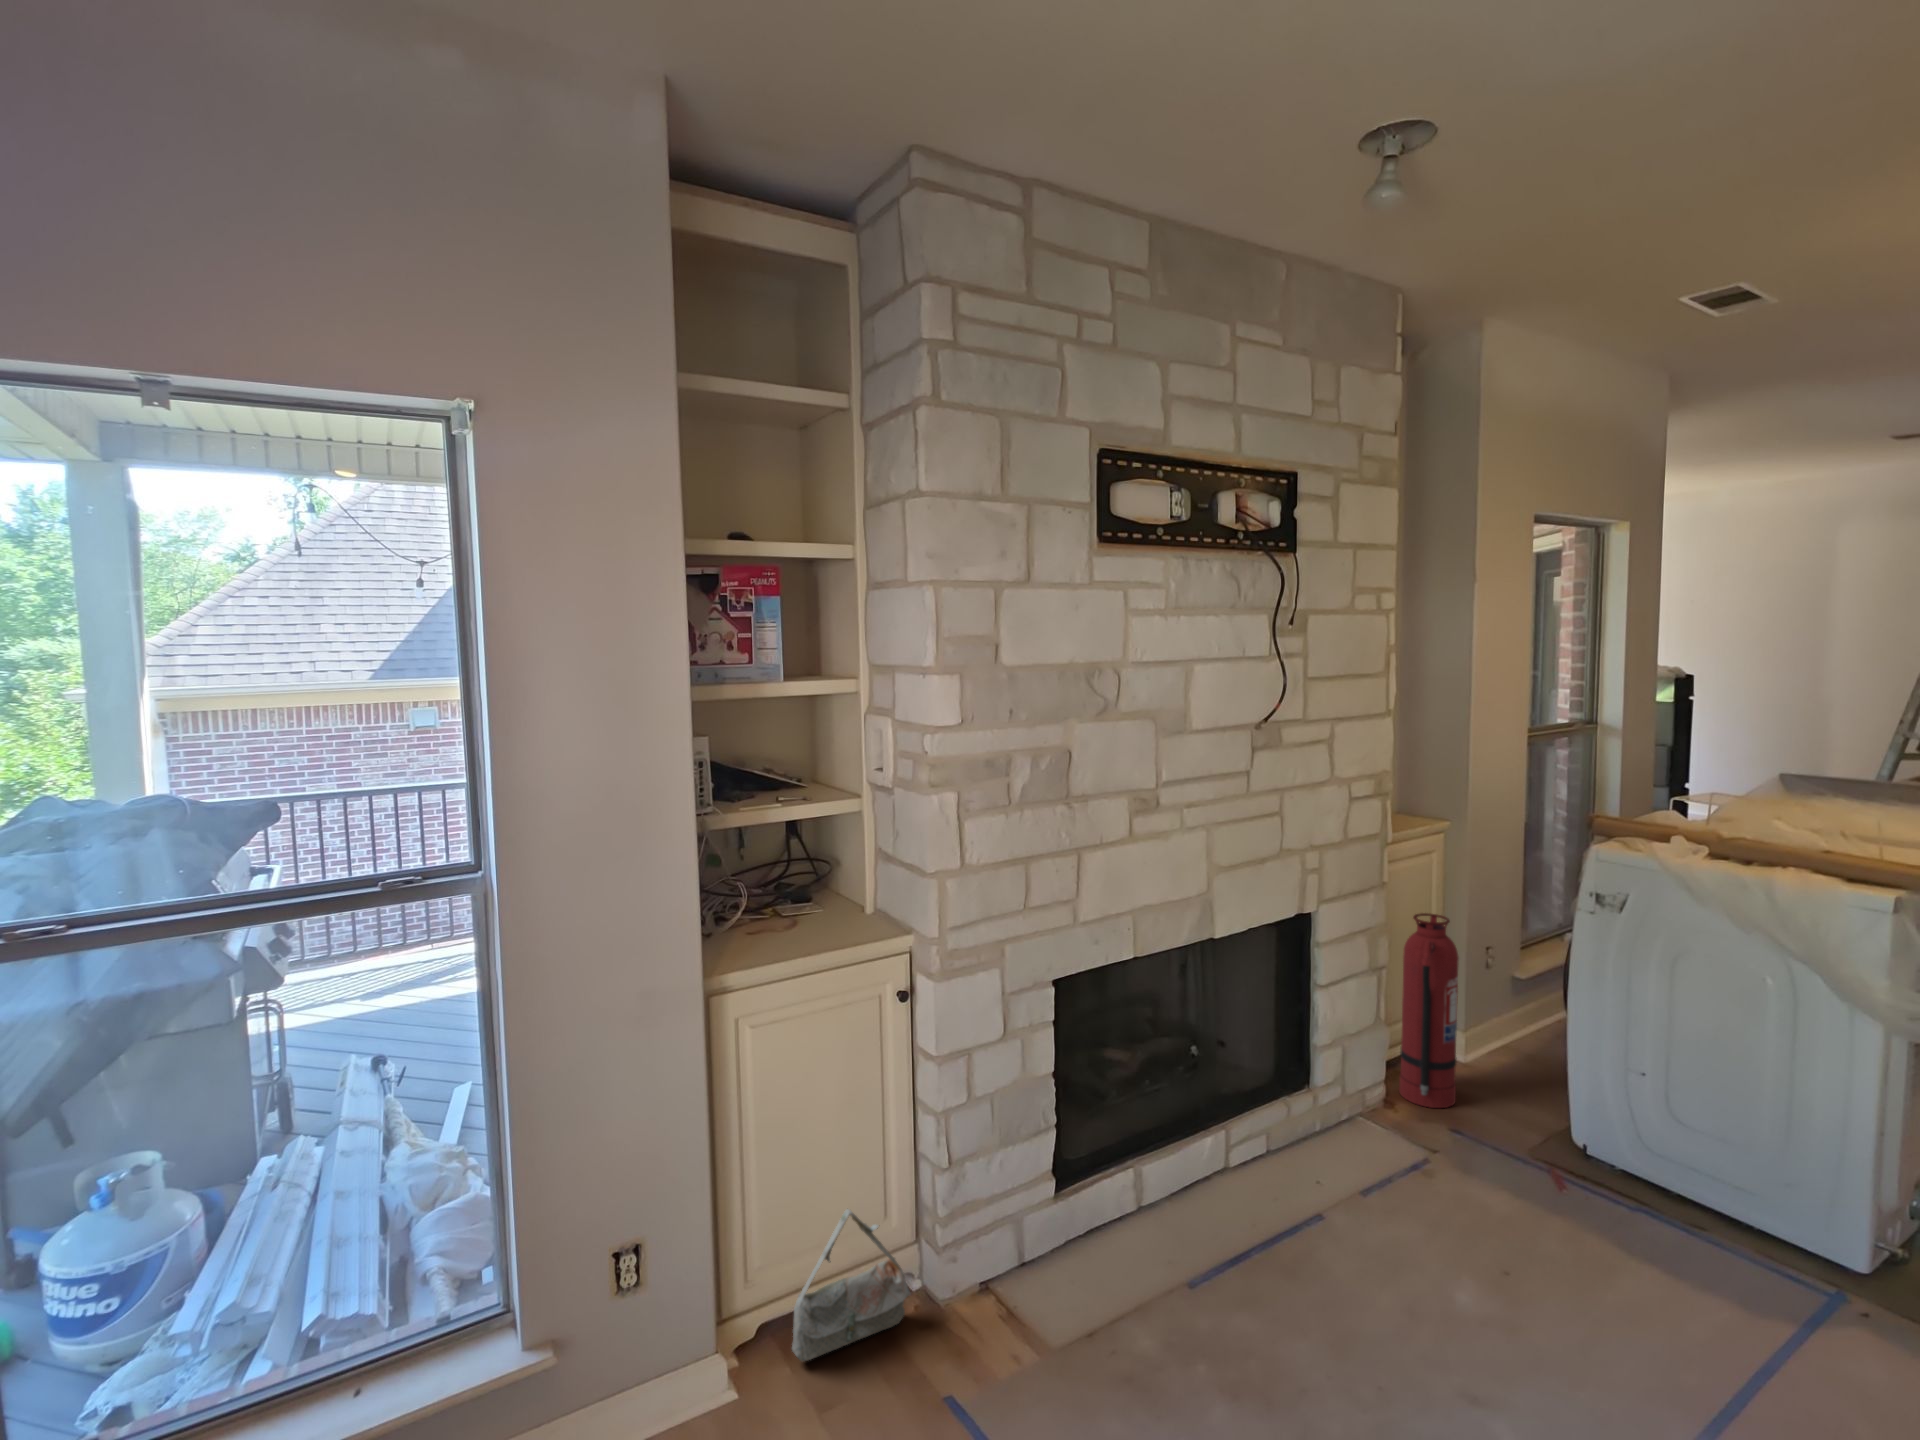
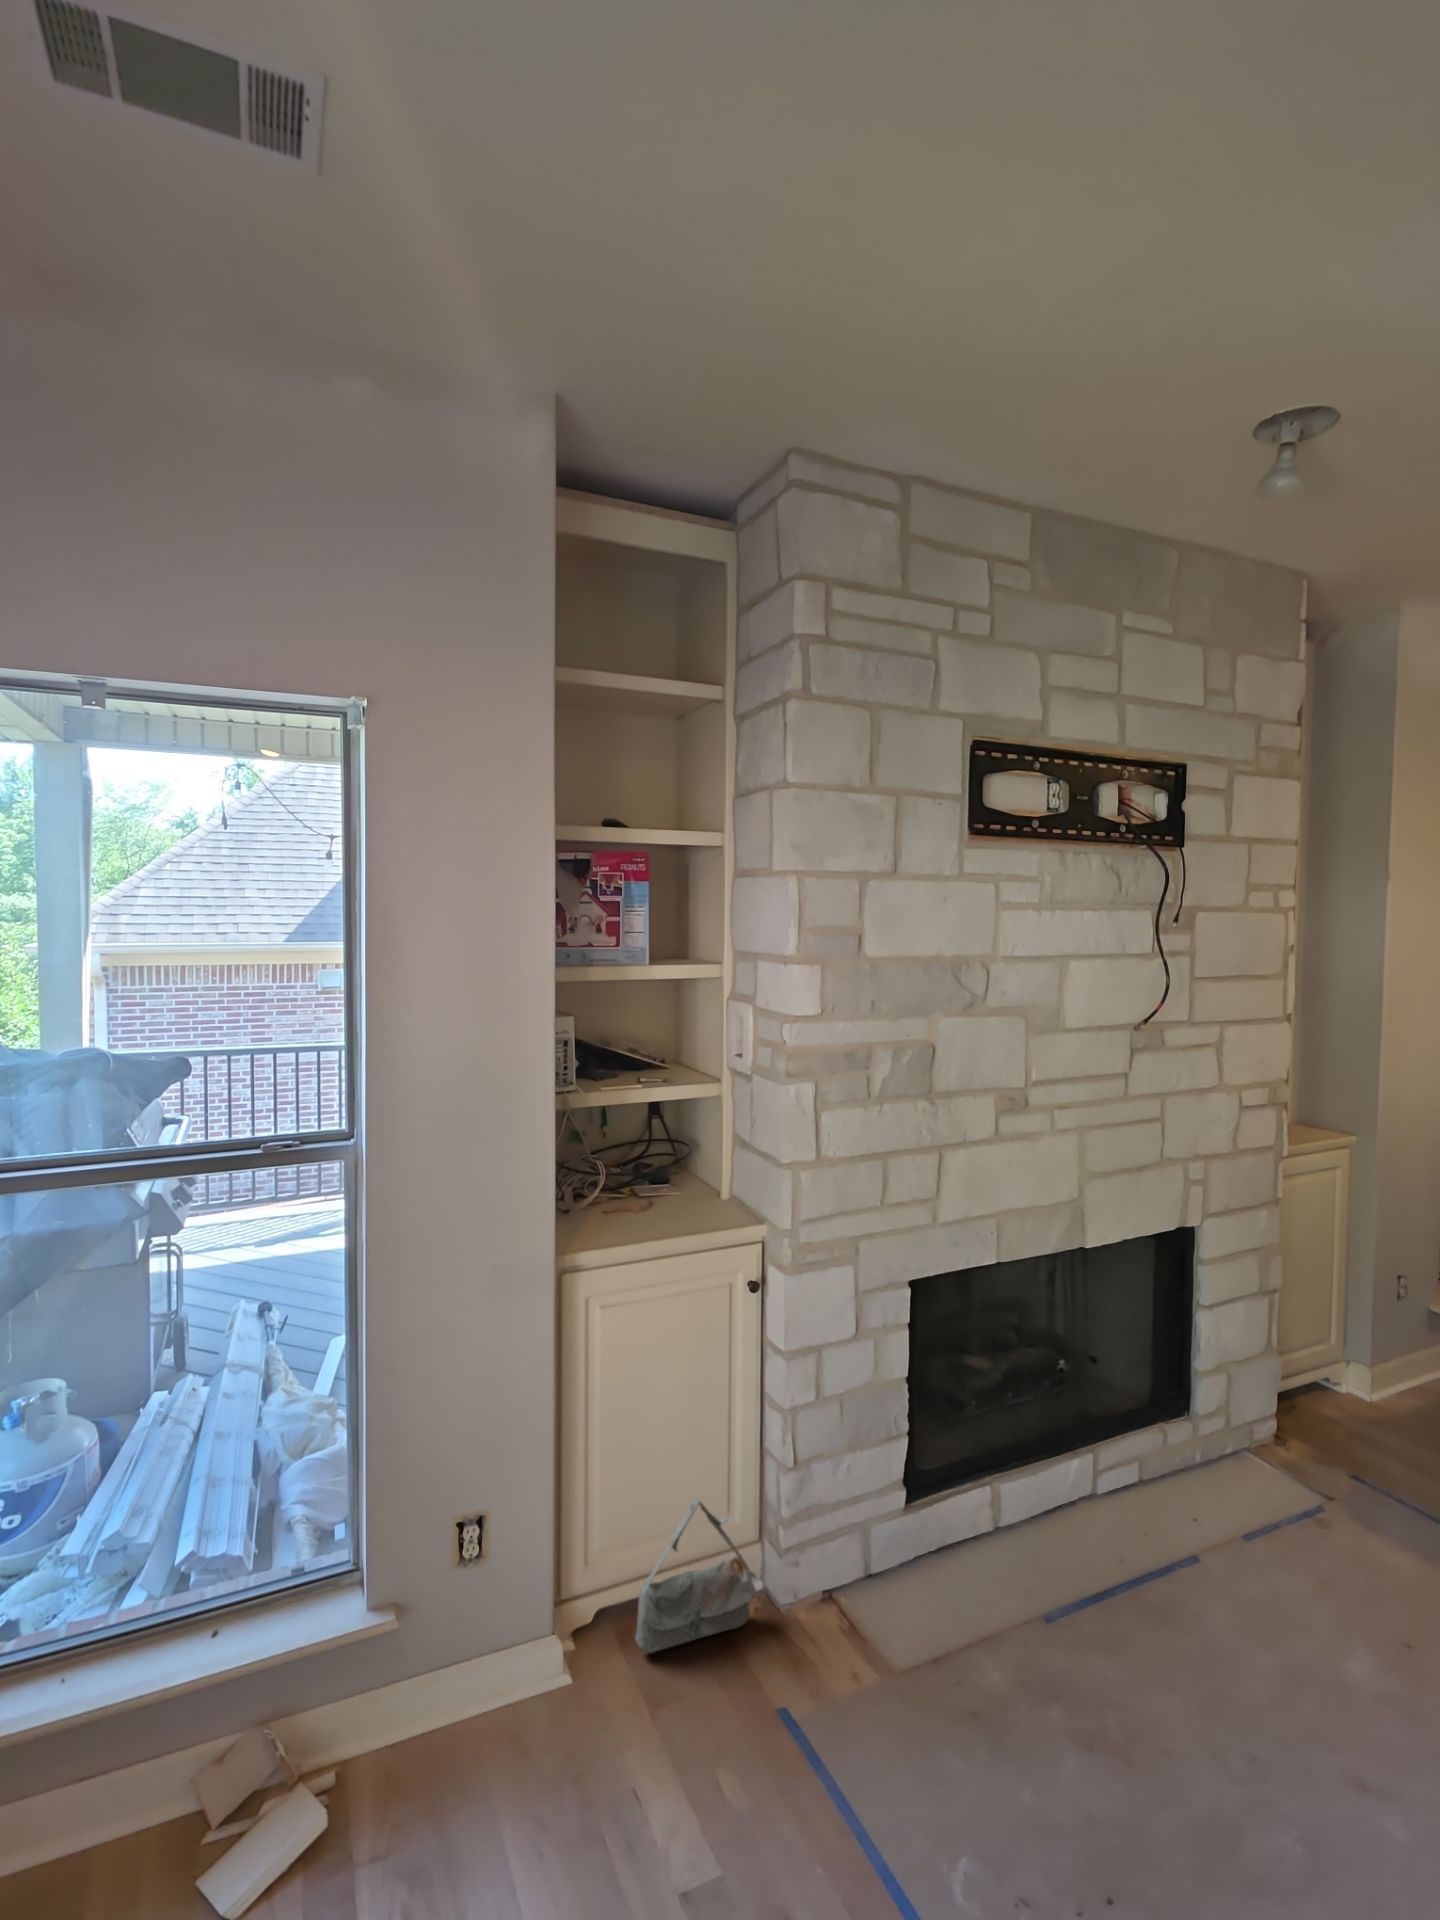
fire extinguisher: present [1399,913,1459,1108] -> none [1288,1238,1356,1454]

